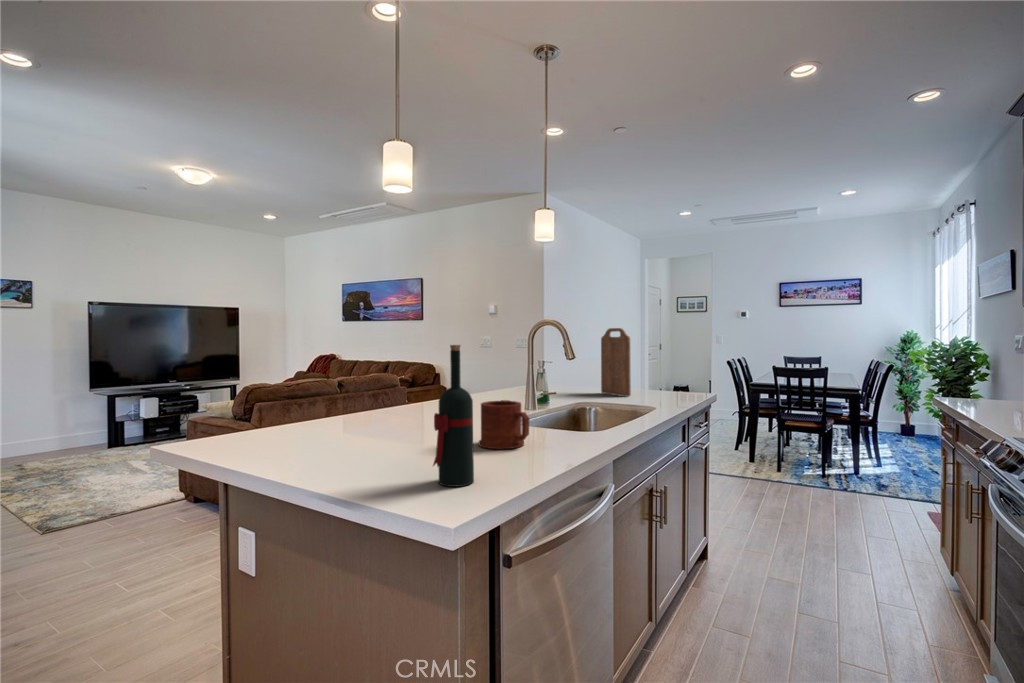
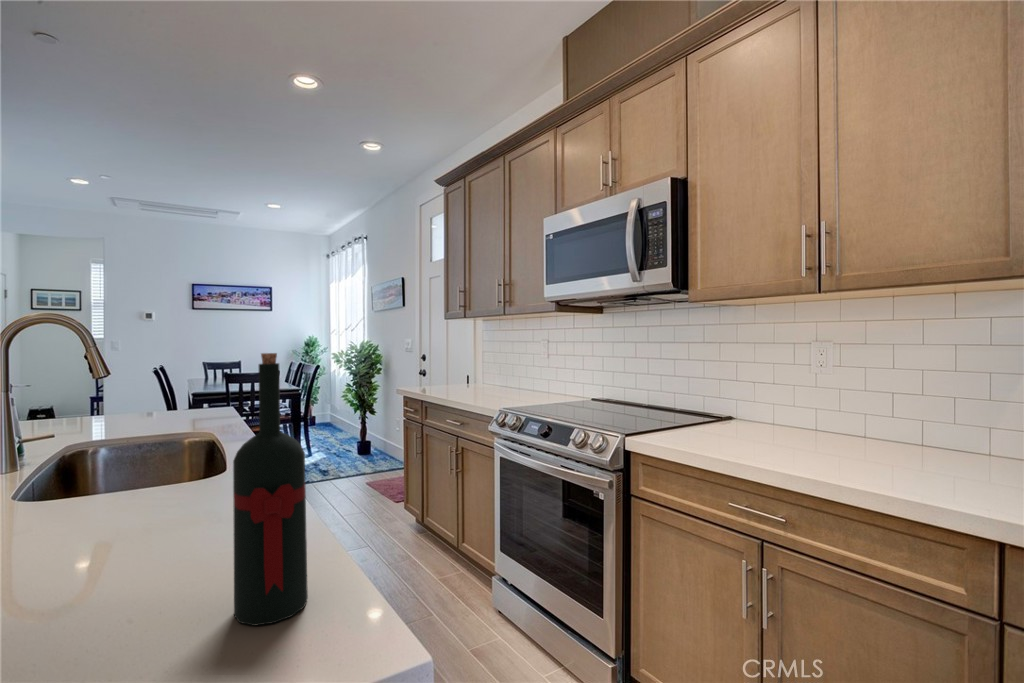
cutting board: present [601,328,631,396] -> none [86,329,151,427]
mug: present [479,401,529,449] -> none [103,451,222,549]

